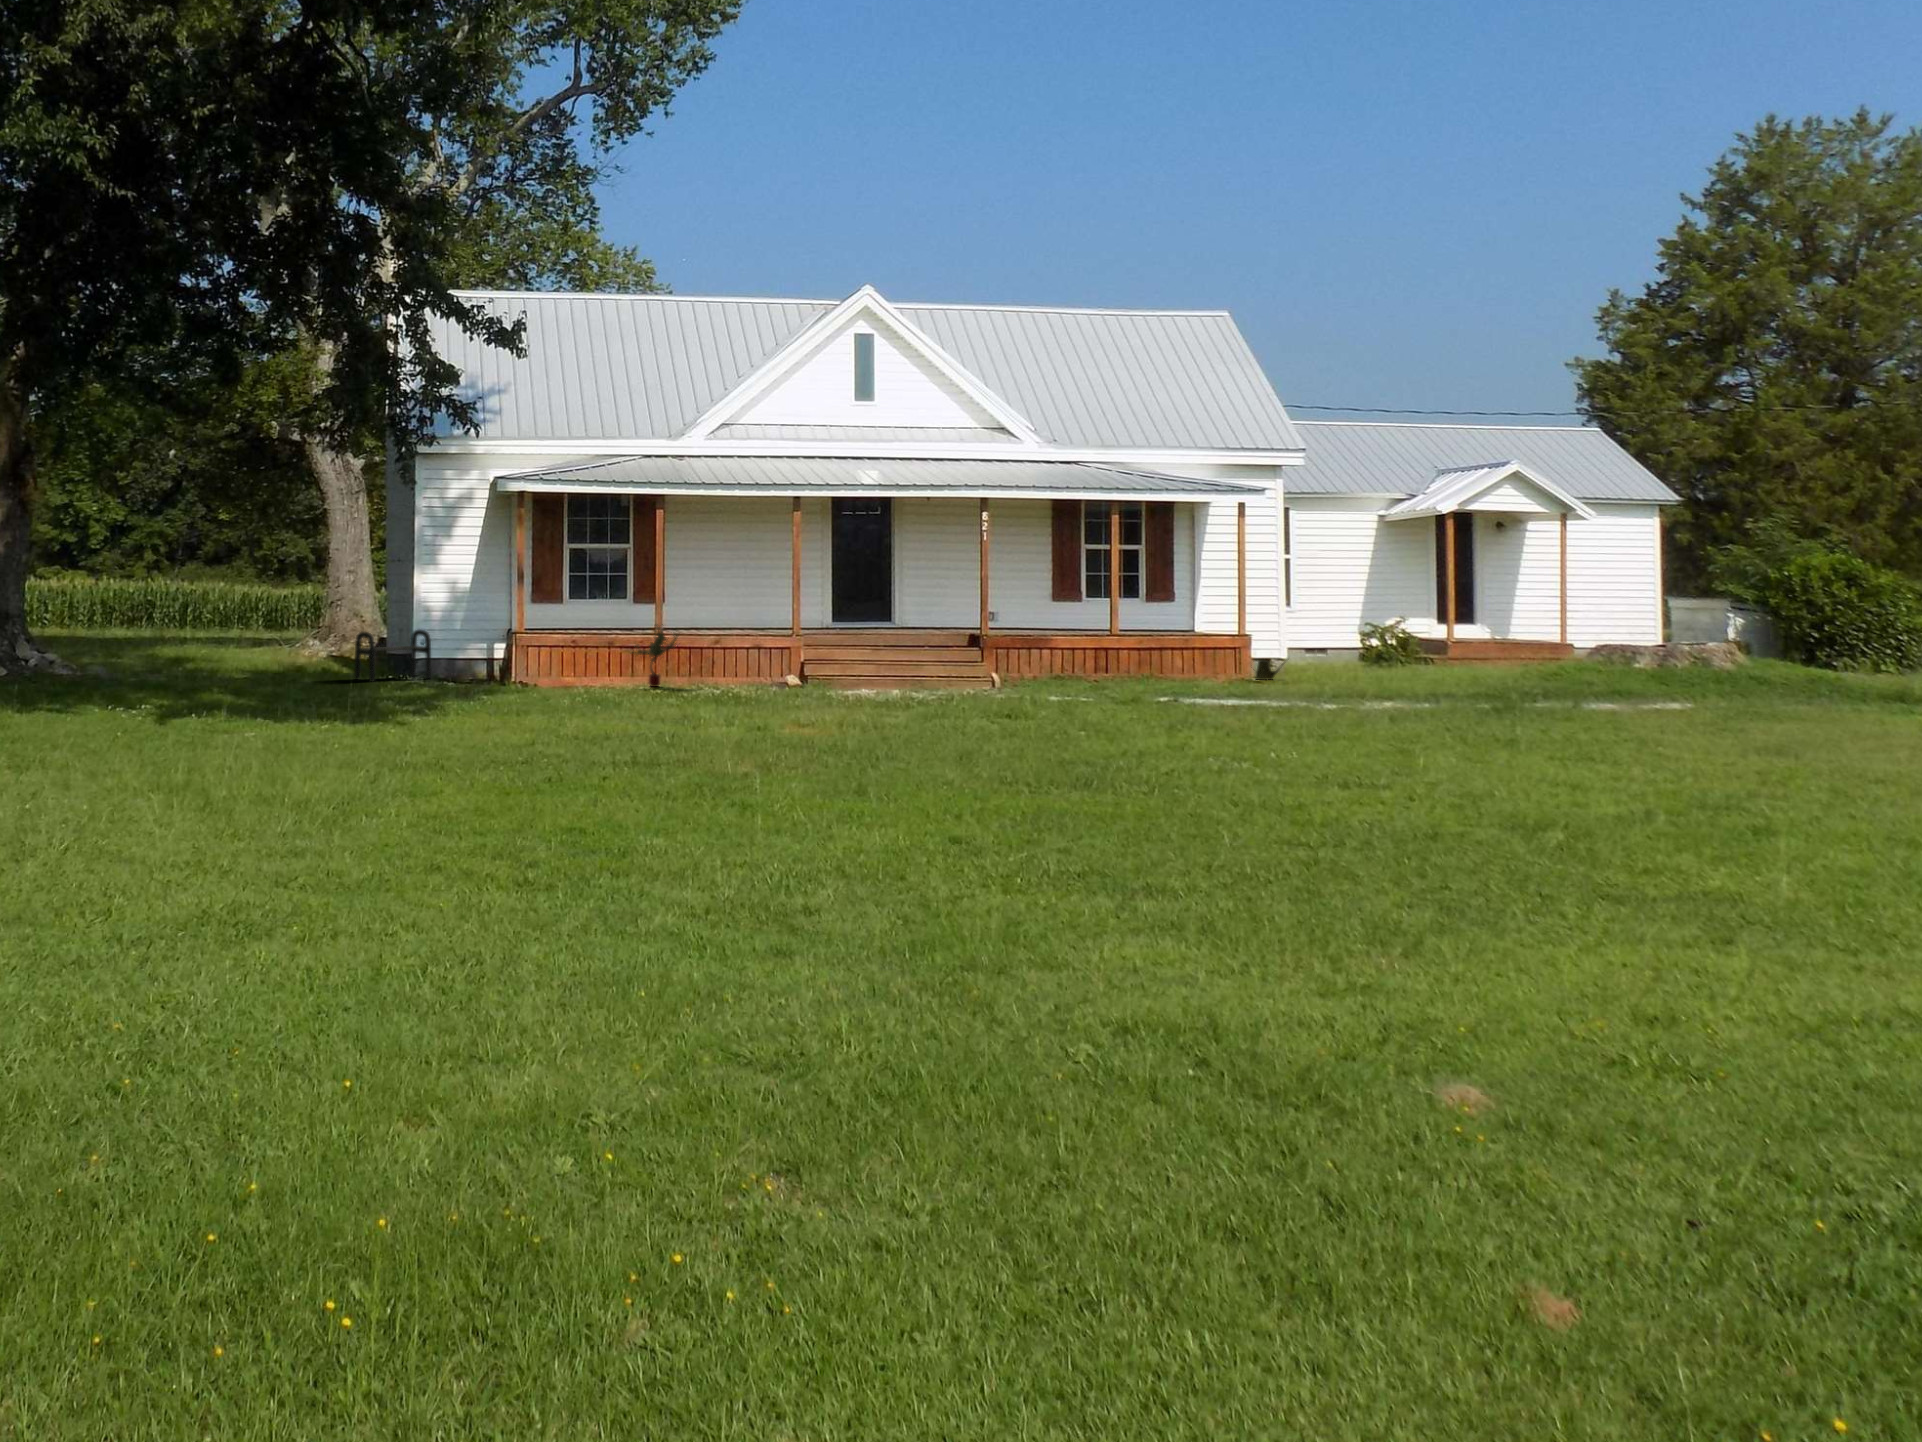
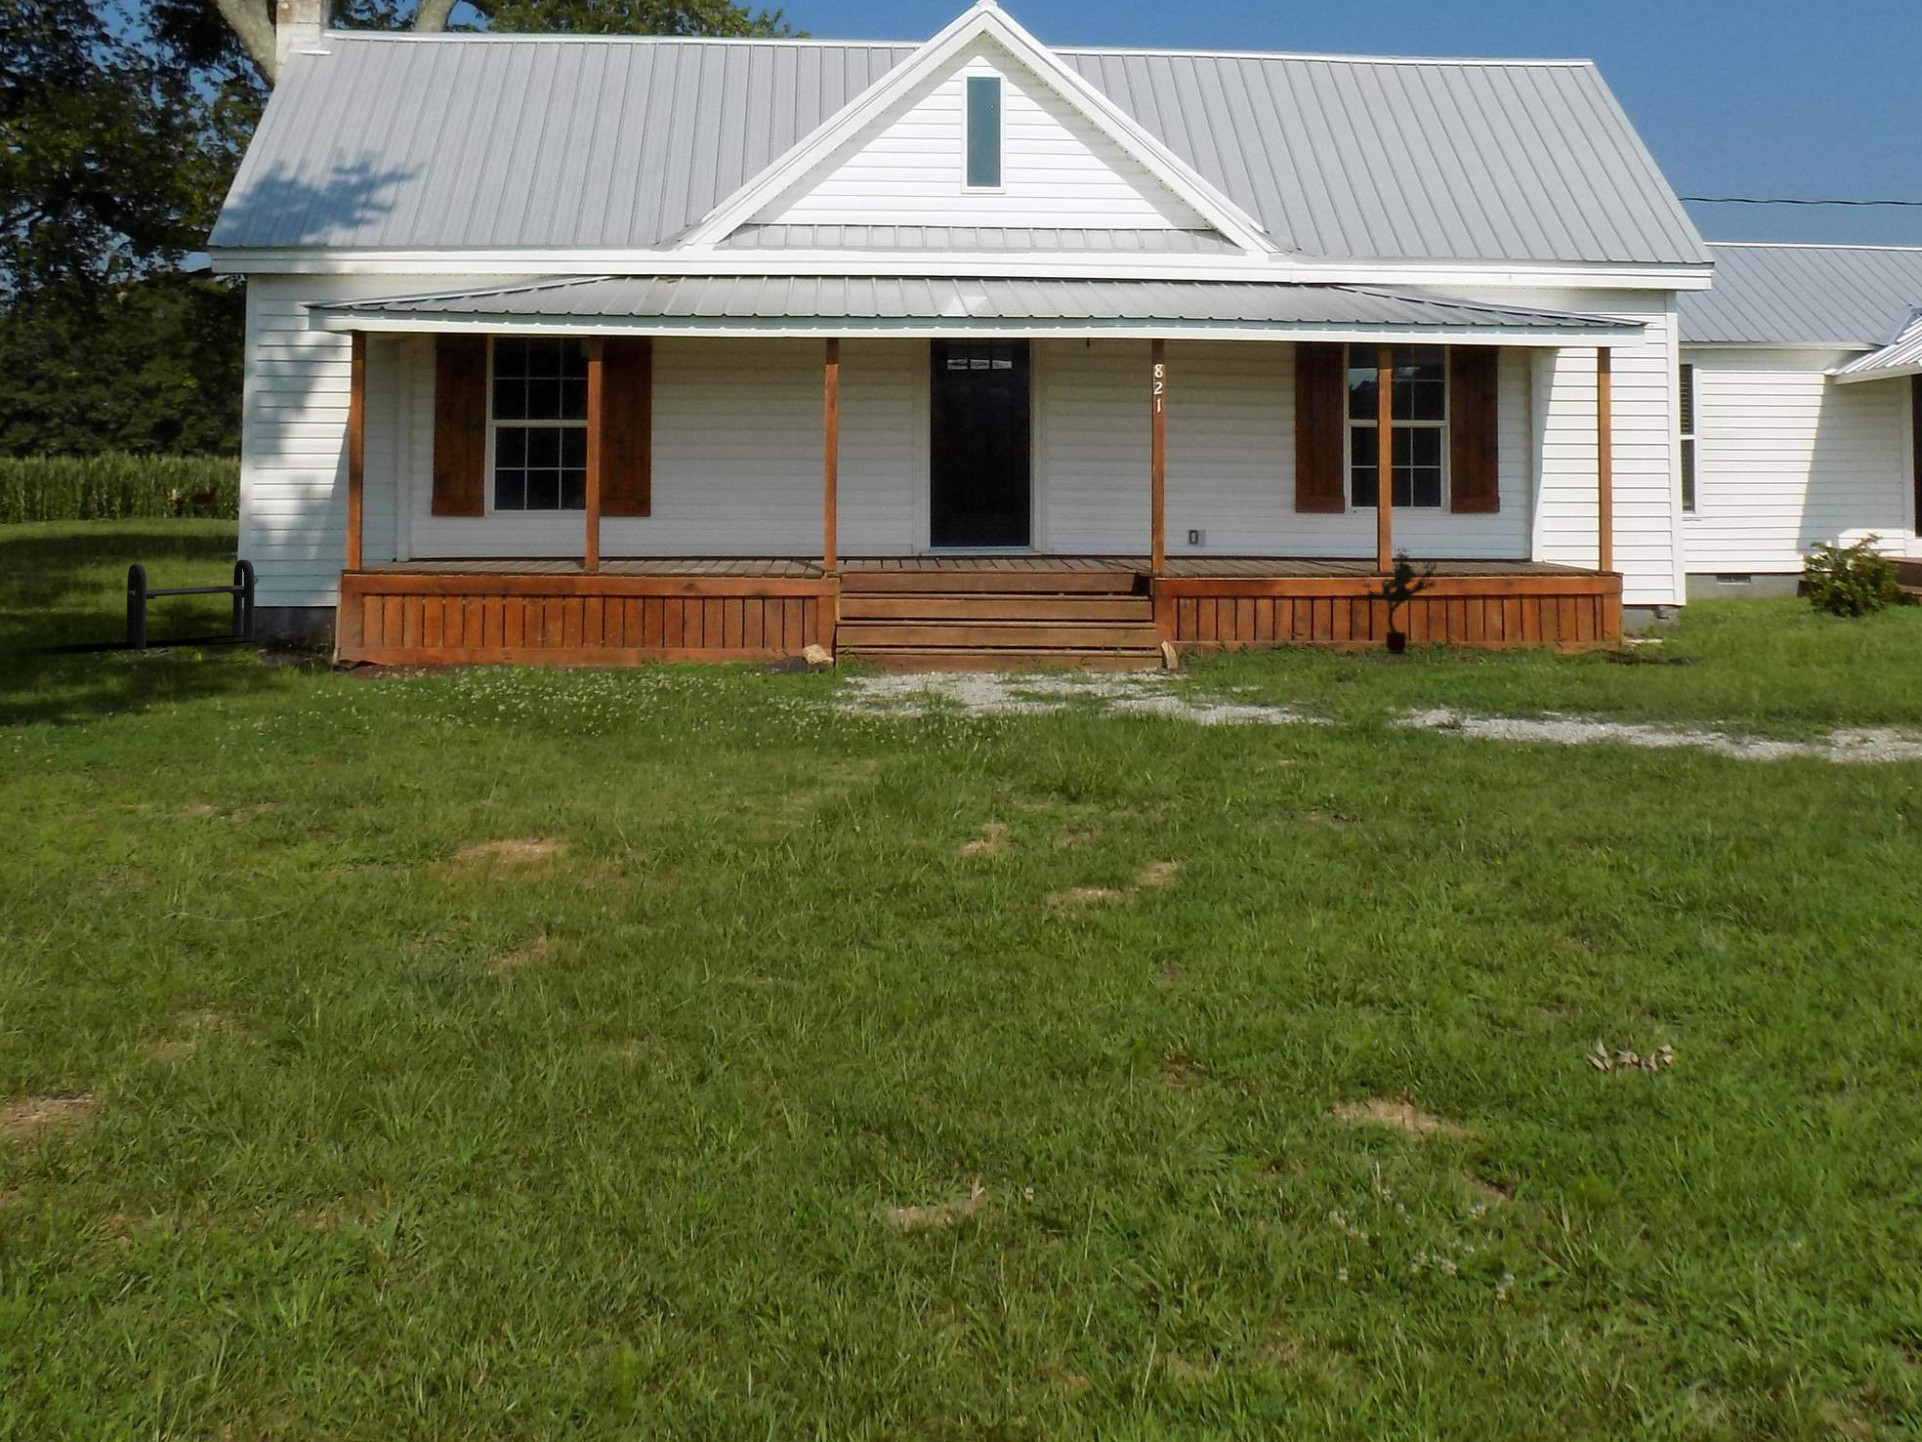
lounge chair: none [113,587,150,613] -> present [174,486,217,511]
potted tree: present [632,624,678,687] -> present [1355,549,1436,653]
watering can: present [1256,659,1280,680] -> none [1611,610,1679,648]

